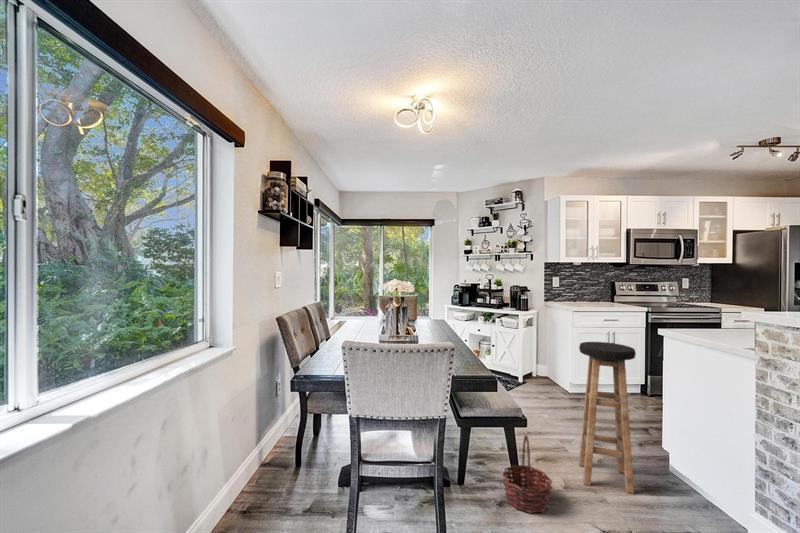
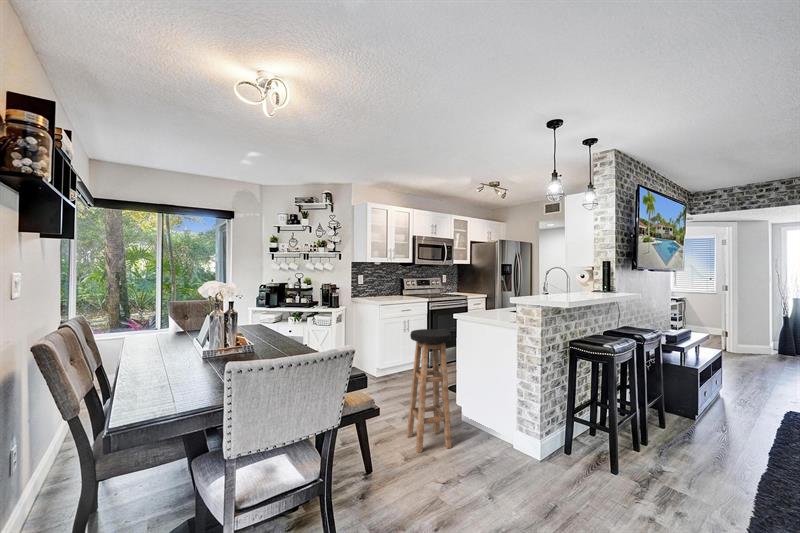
basket: present [502,435,552,513] -> none [360,424,405,496]

